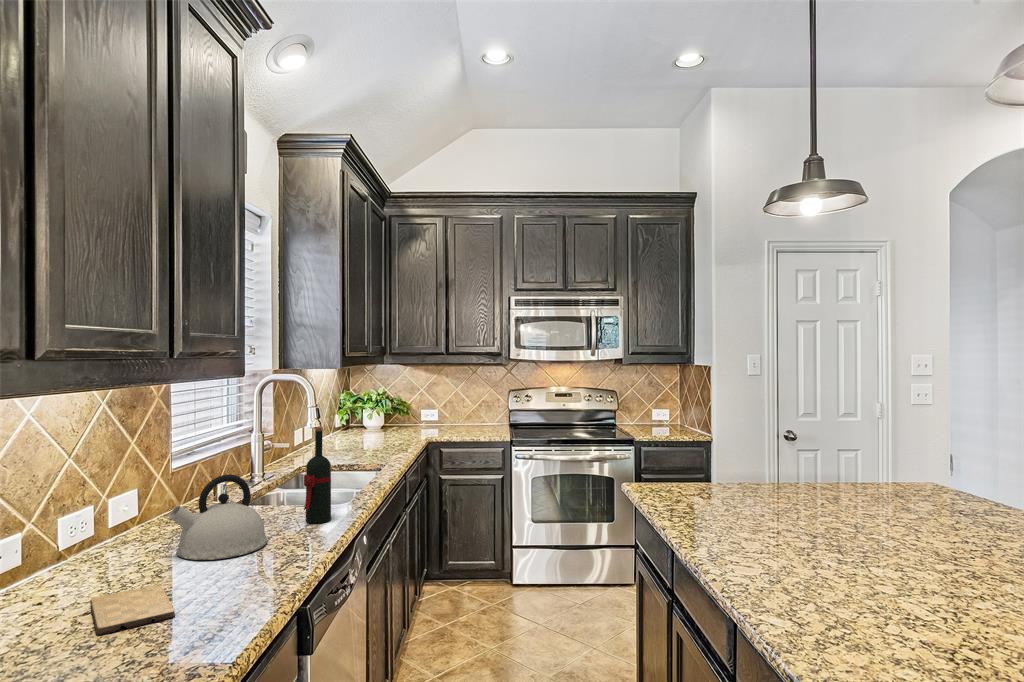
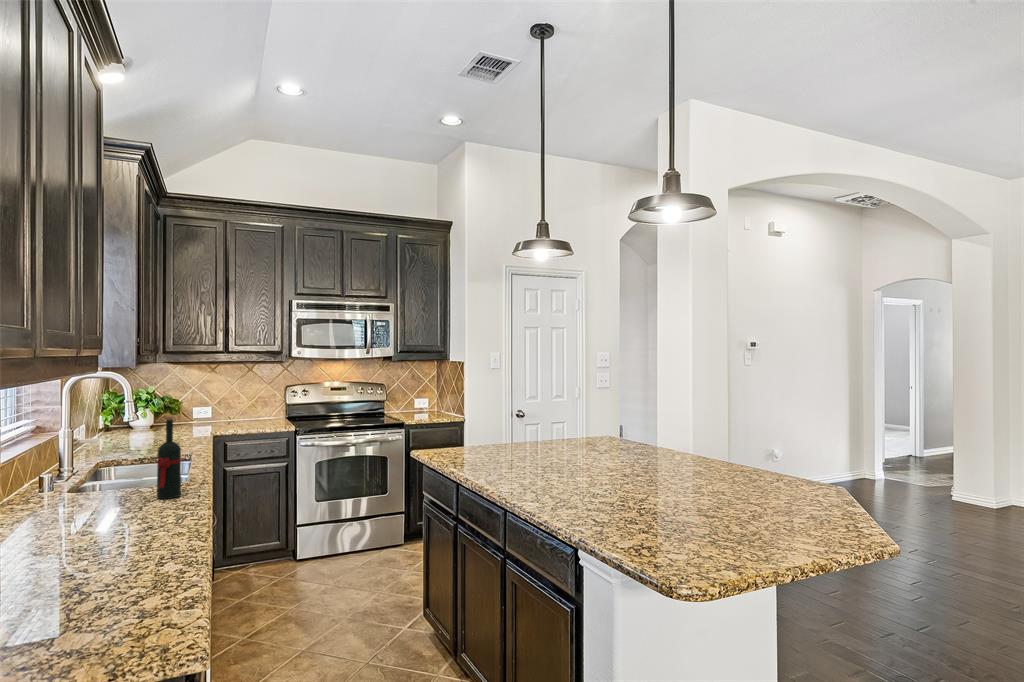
kettle: present [169,474,267,560] -> none [55,458,140,529]
cutting board: present [90,585,175,635] -> none [29,542,121,571]

